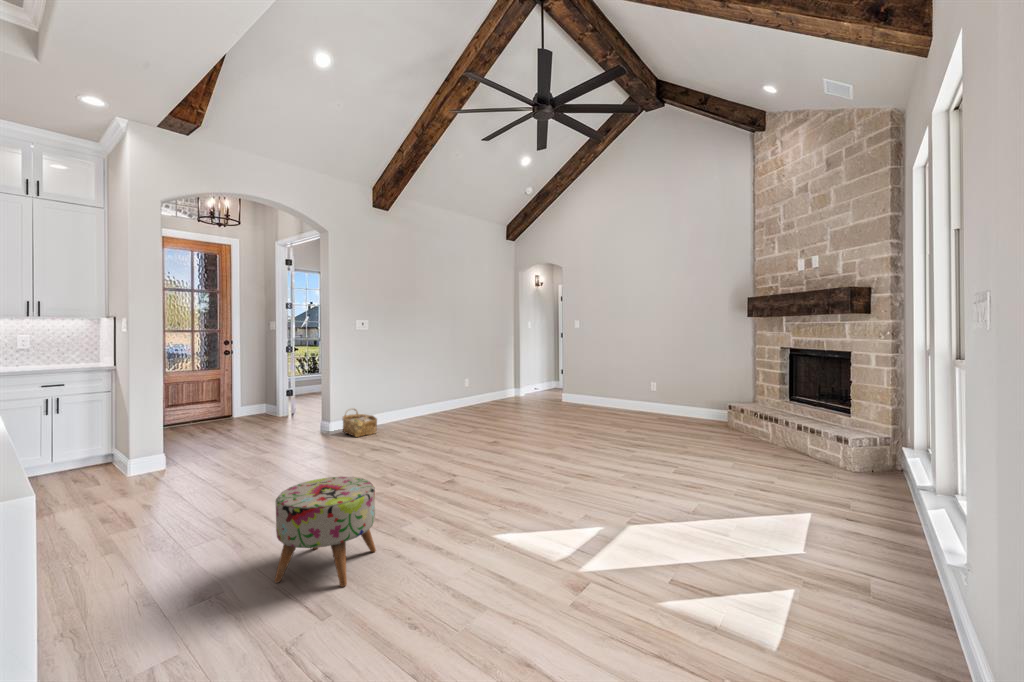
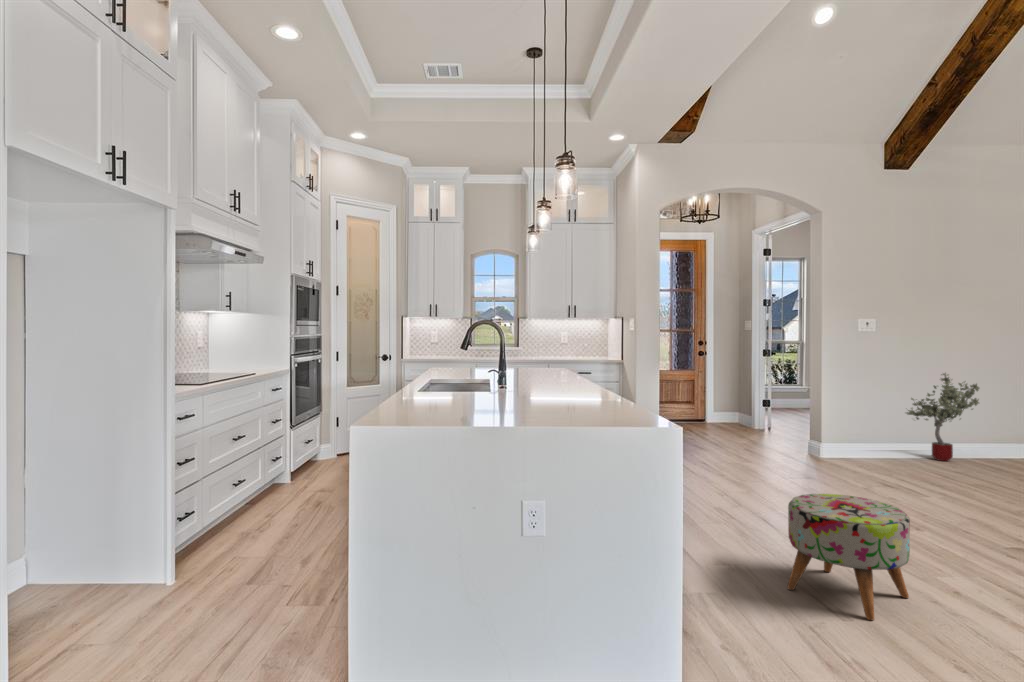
potted tree: none [389,360,433,424] -> present [906,373,979,461]
woven basket: present [342,408,377,437] -> none [837,428,887,465]

